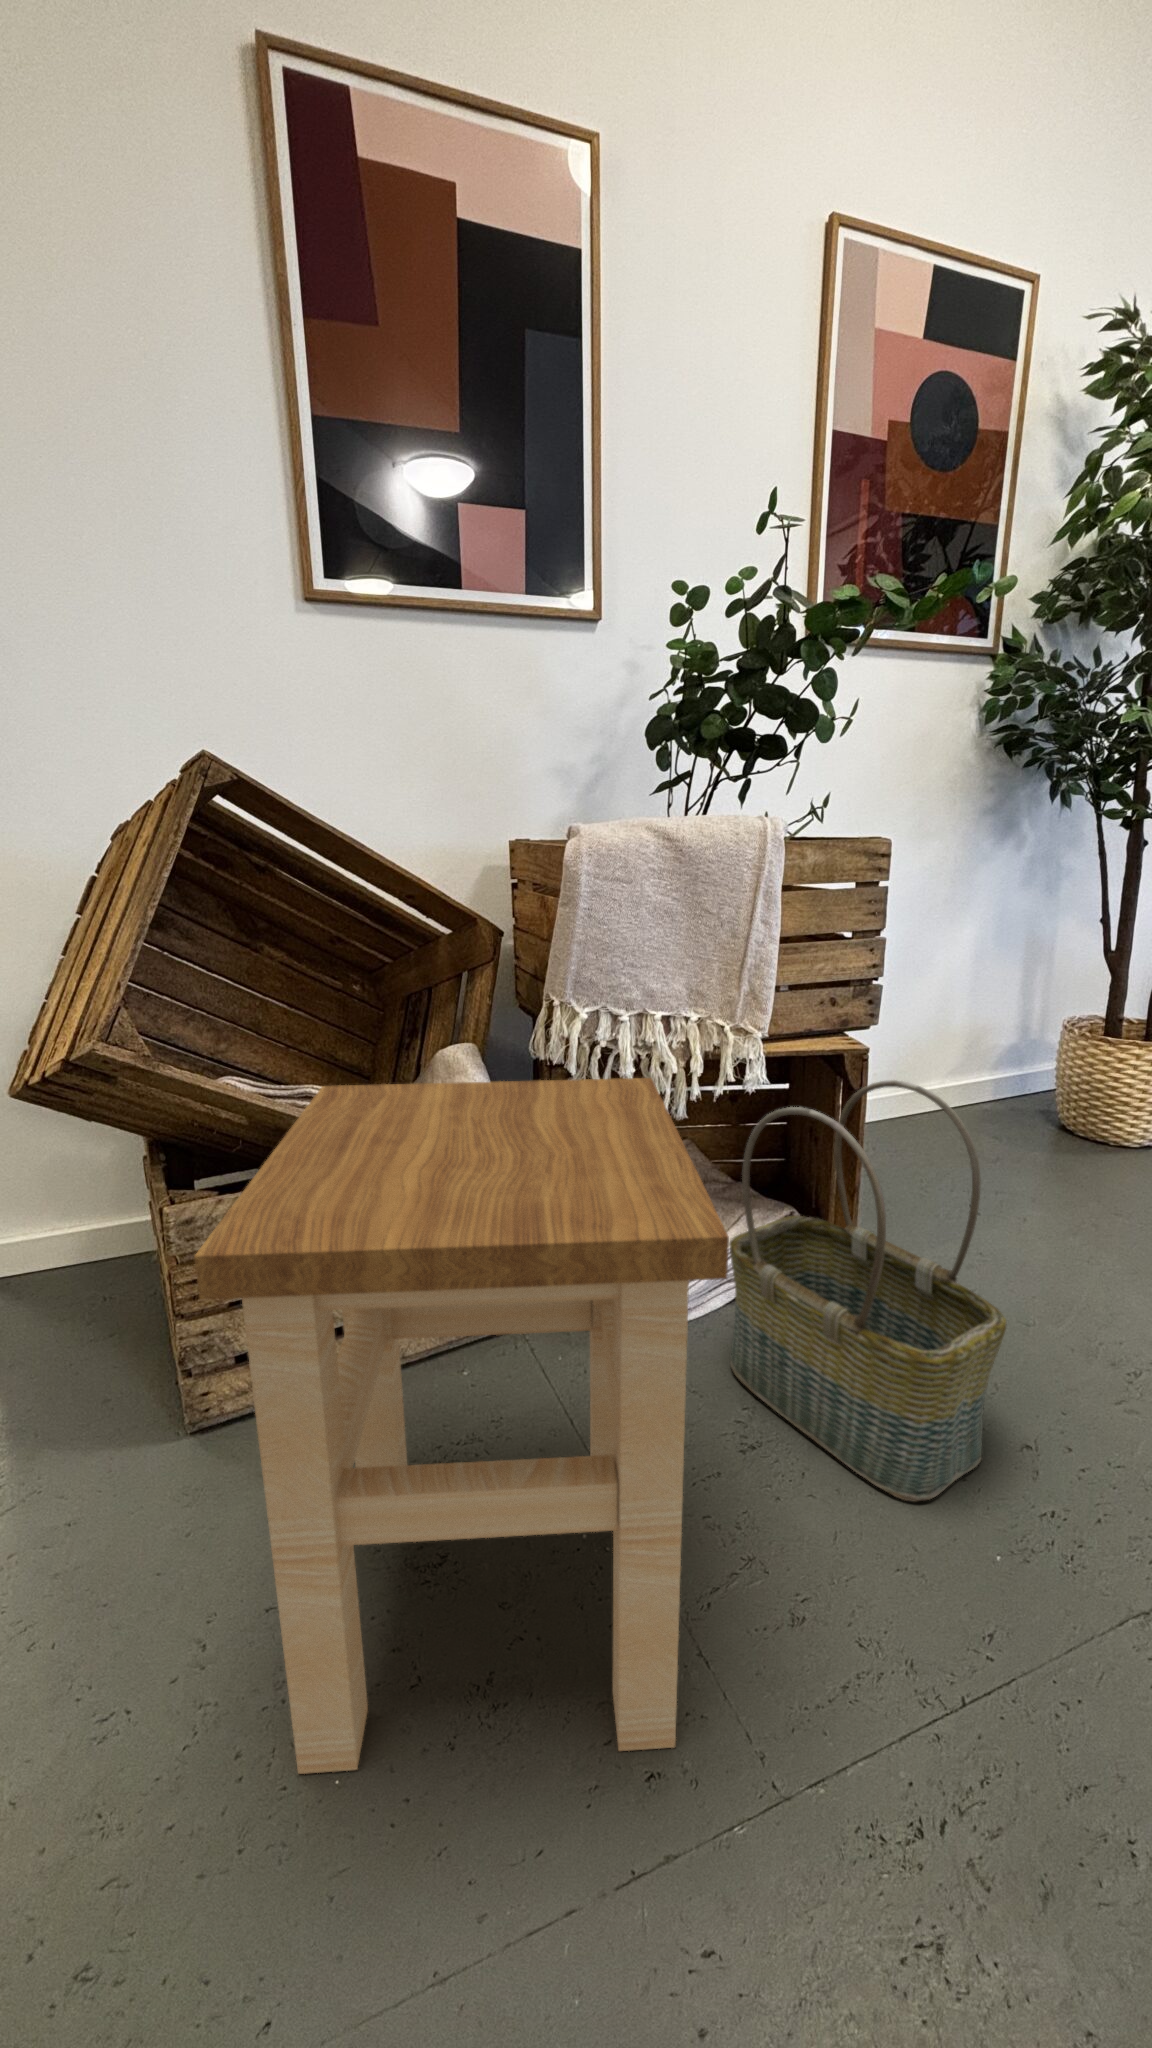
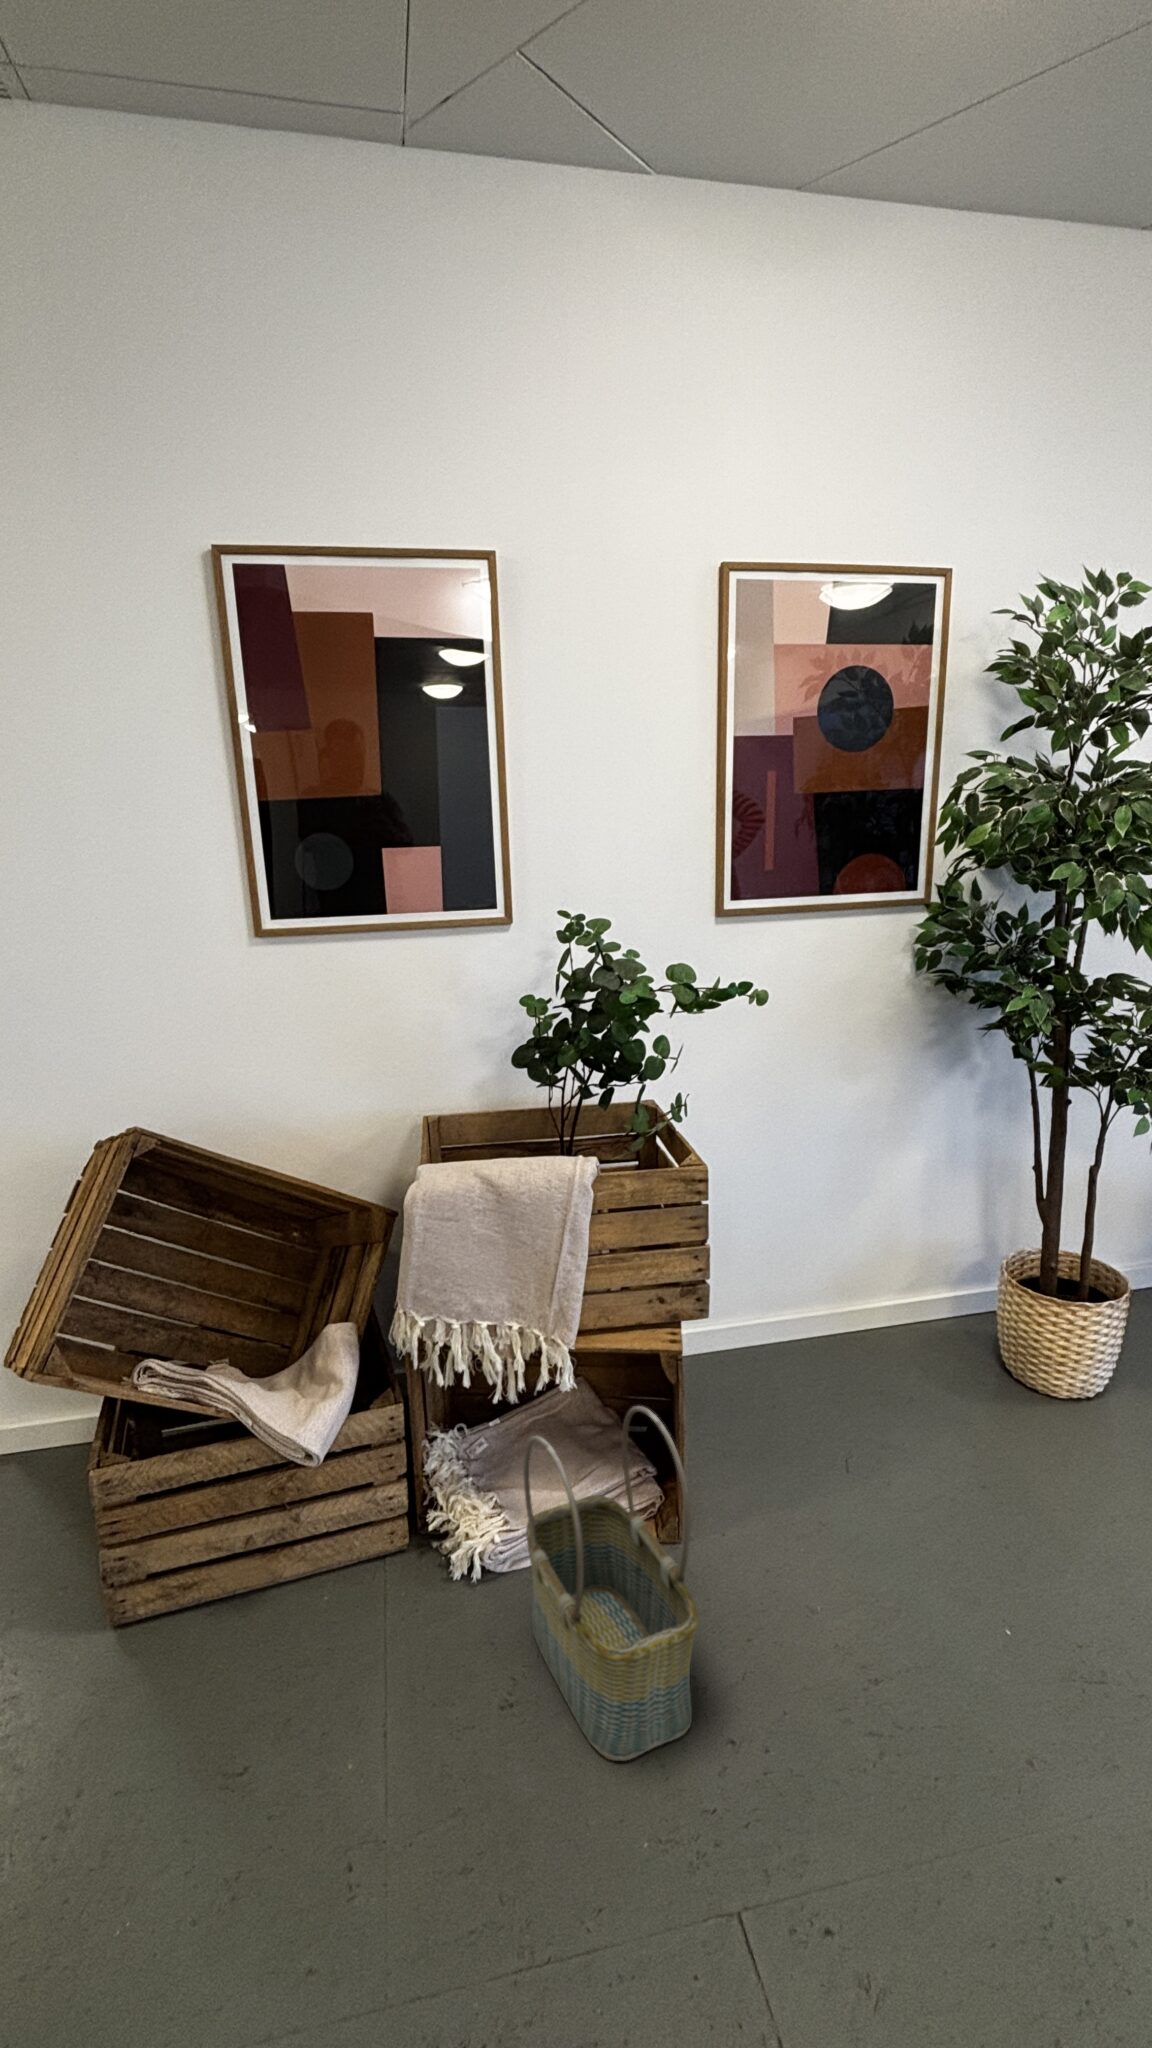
stool: present [194,1078,729,1774] -> none [49,1410,419,1914]

